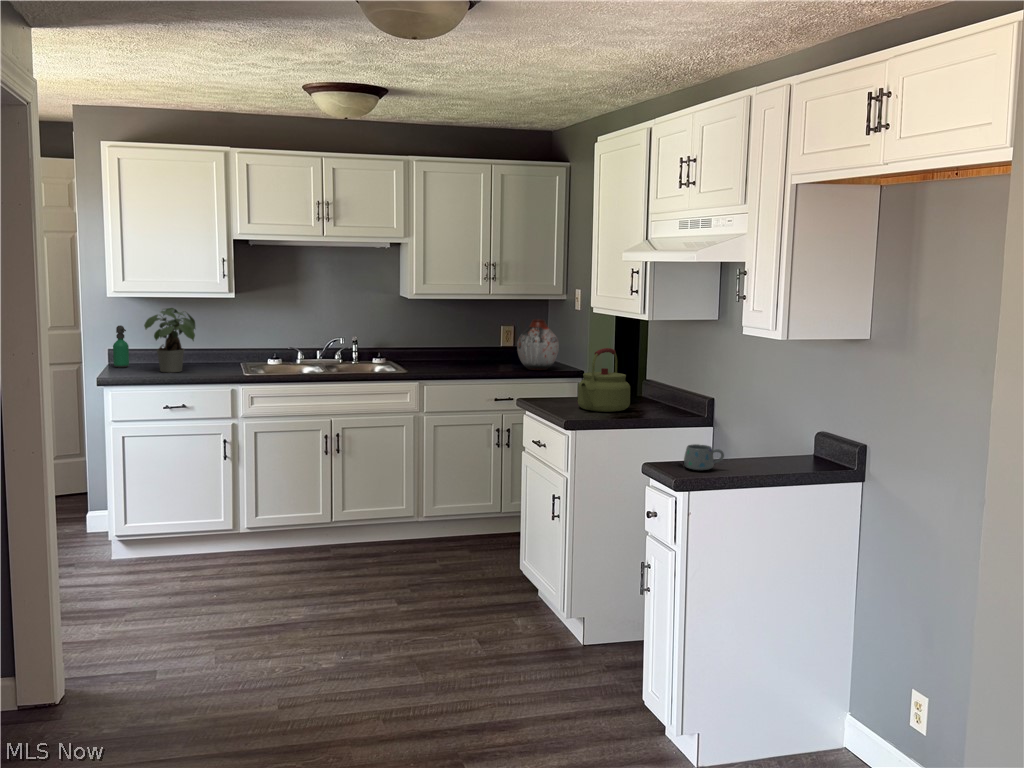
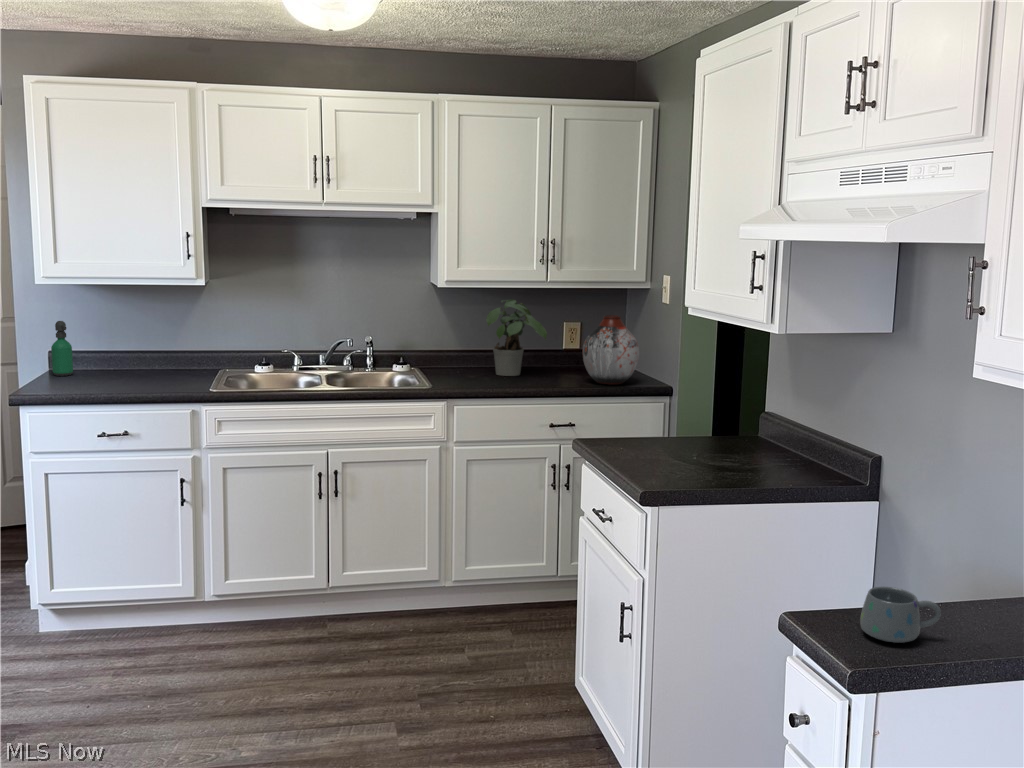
potted plant: present [144,308,195,372] -> present [486,299,547,376]
kettle: present [578,348,630,412] -> none [663,373,746,474]

